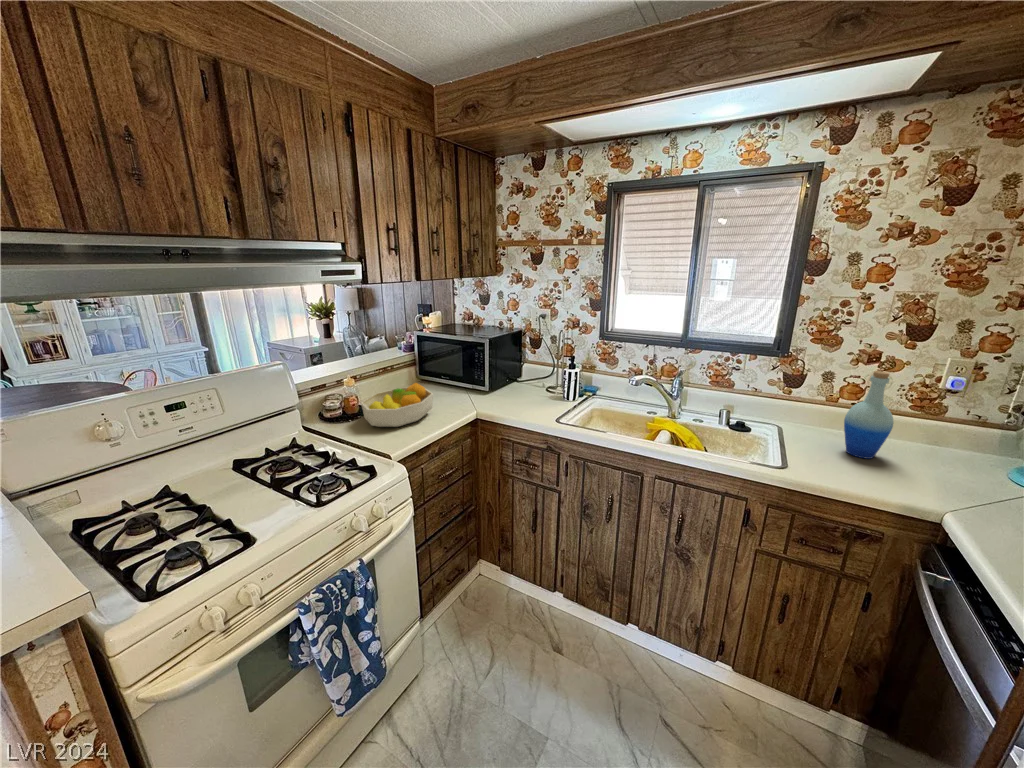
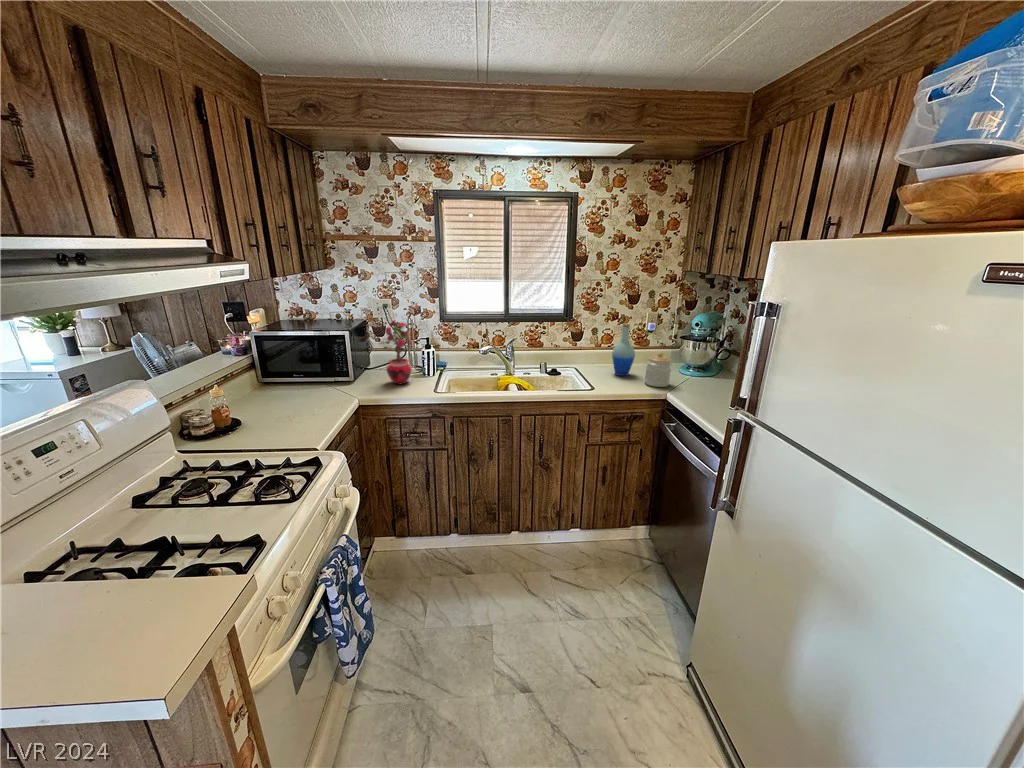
potted plant: none [512,332,550,404] -> present [381,320,412,384]
fruit bowl: present [361,383,433,427] -> none [248,381,317,429]
jar: none [899,434,971,499] -> present [645,352,672,387]

